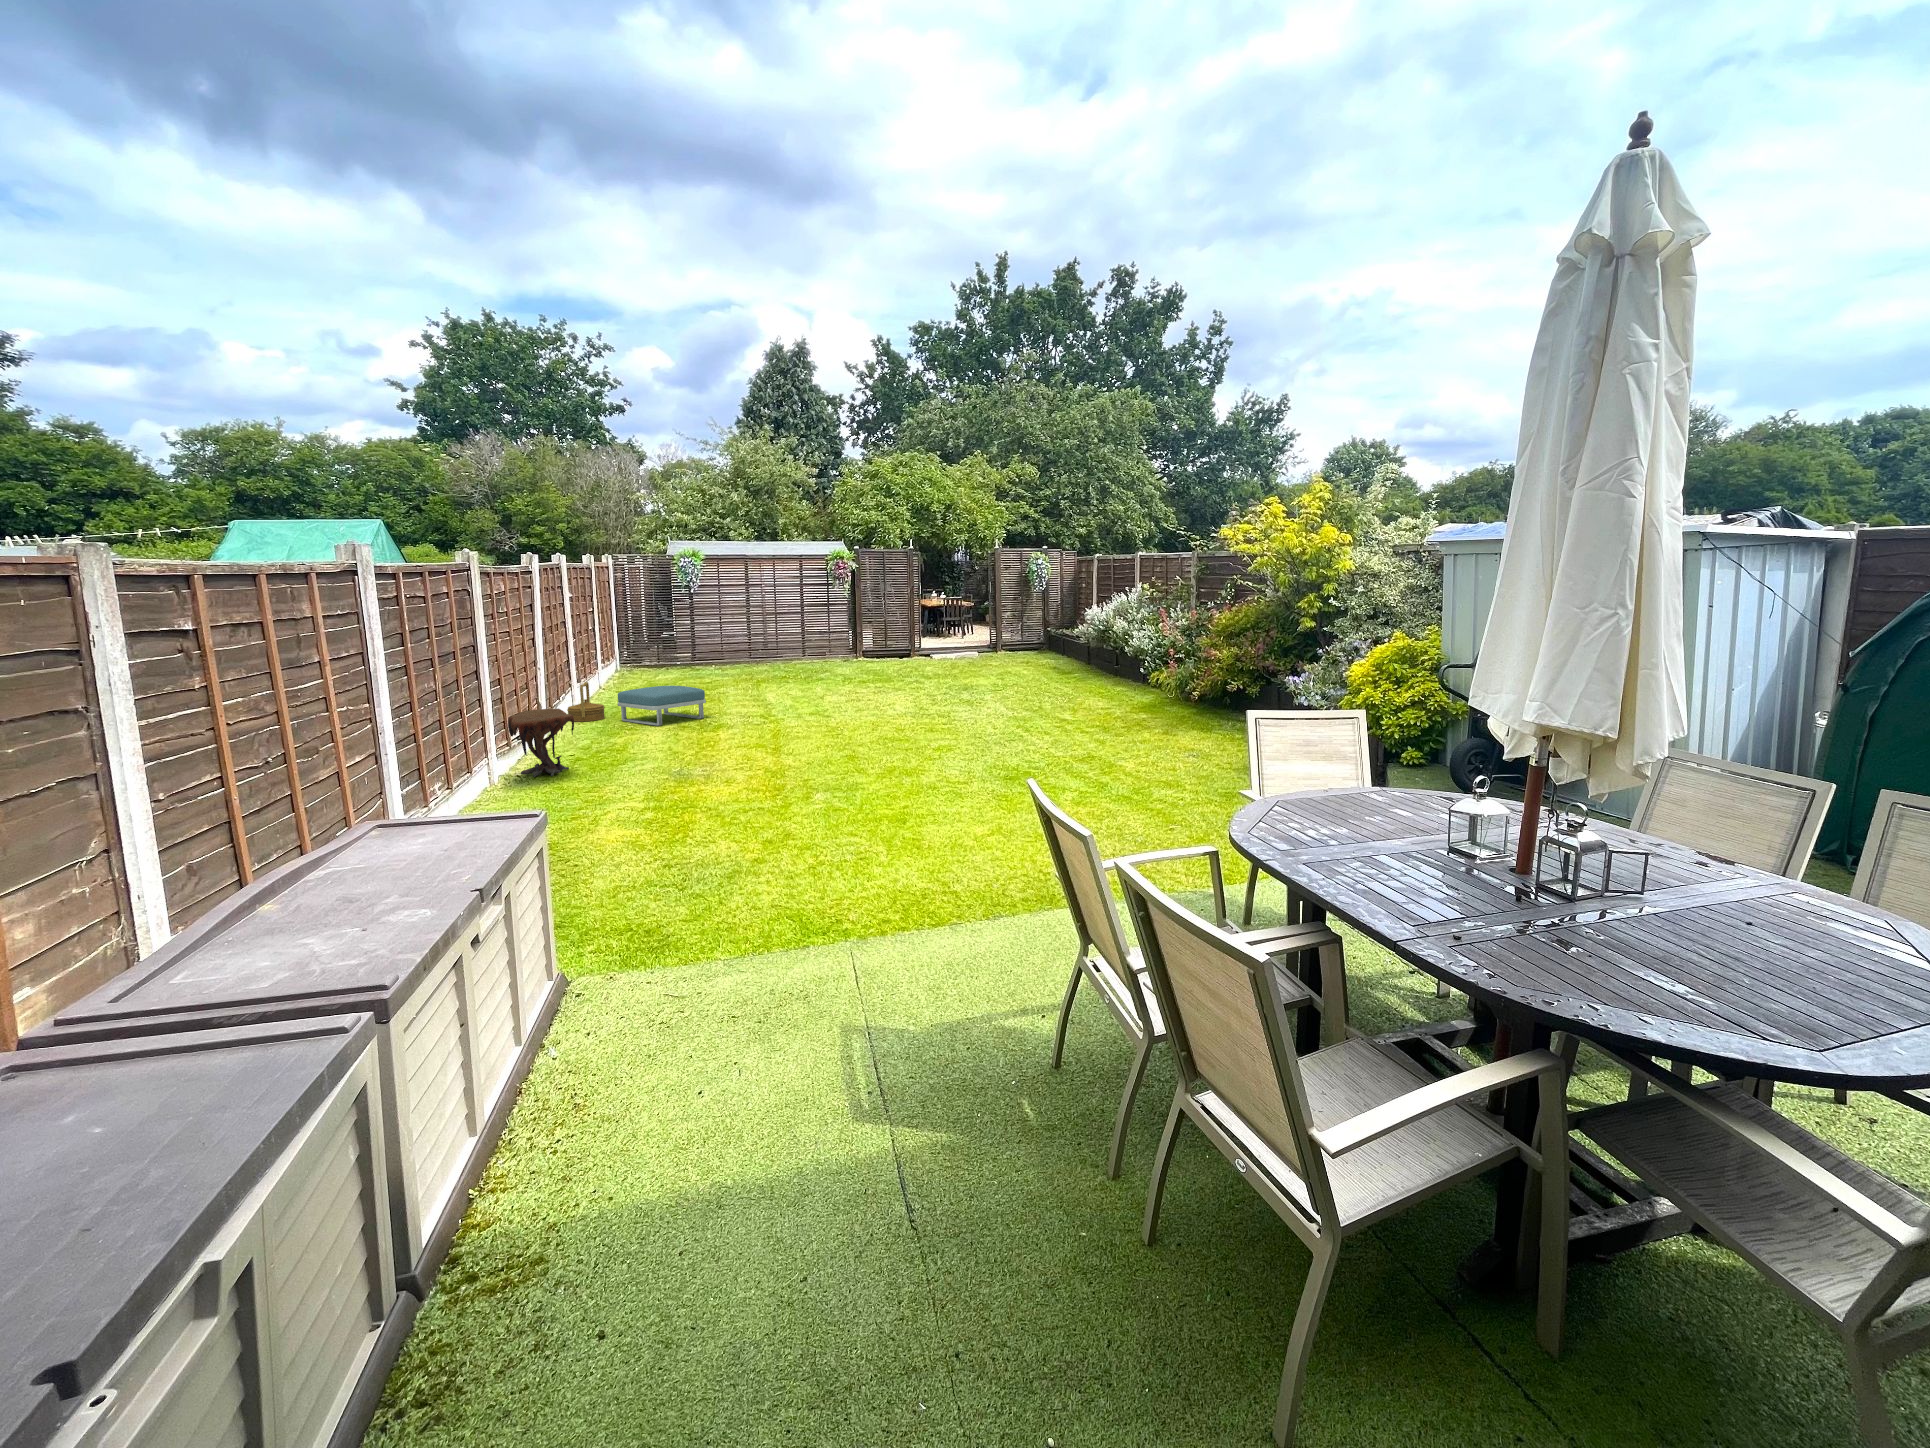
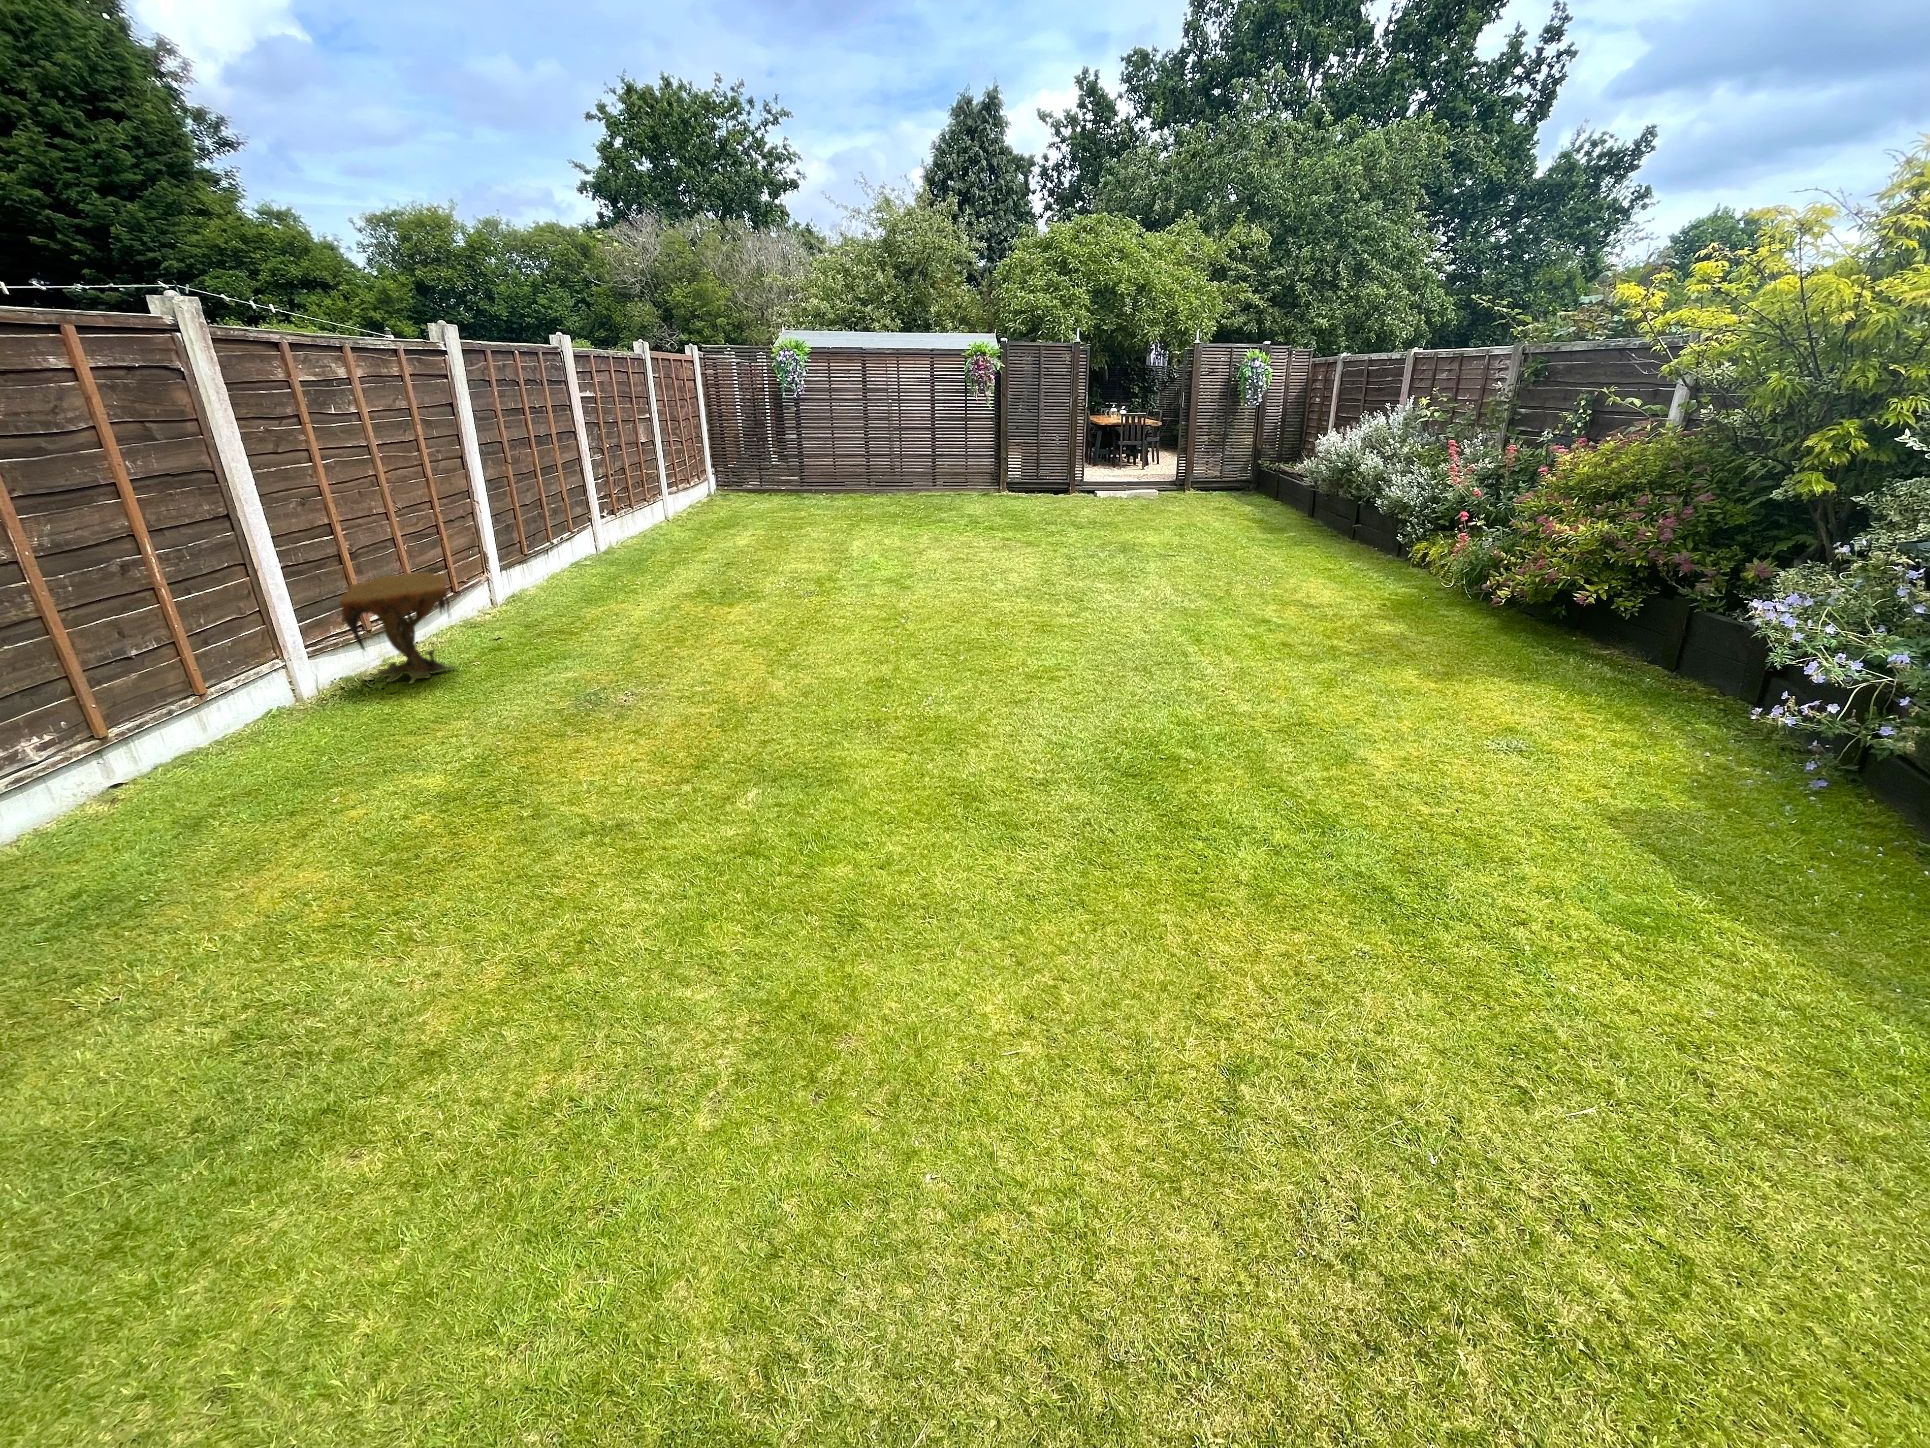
woven basket: present [567,682,605,722] -> none [564,519,615,574]
footstool: present [618,686,706,726] -> none [620,529,737,589]

